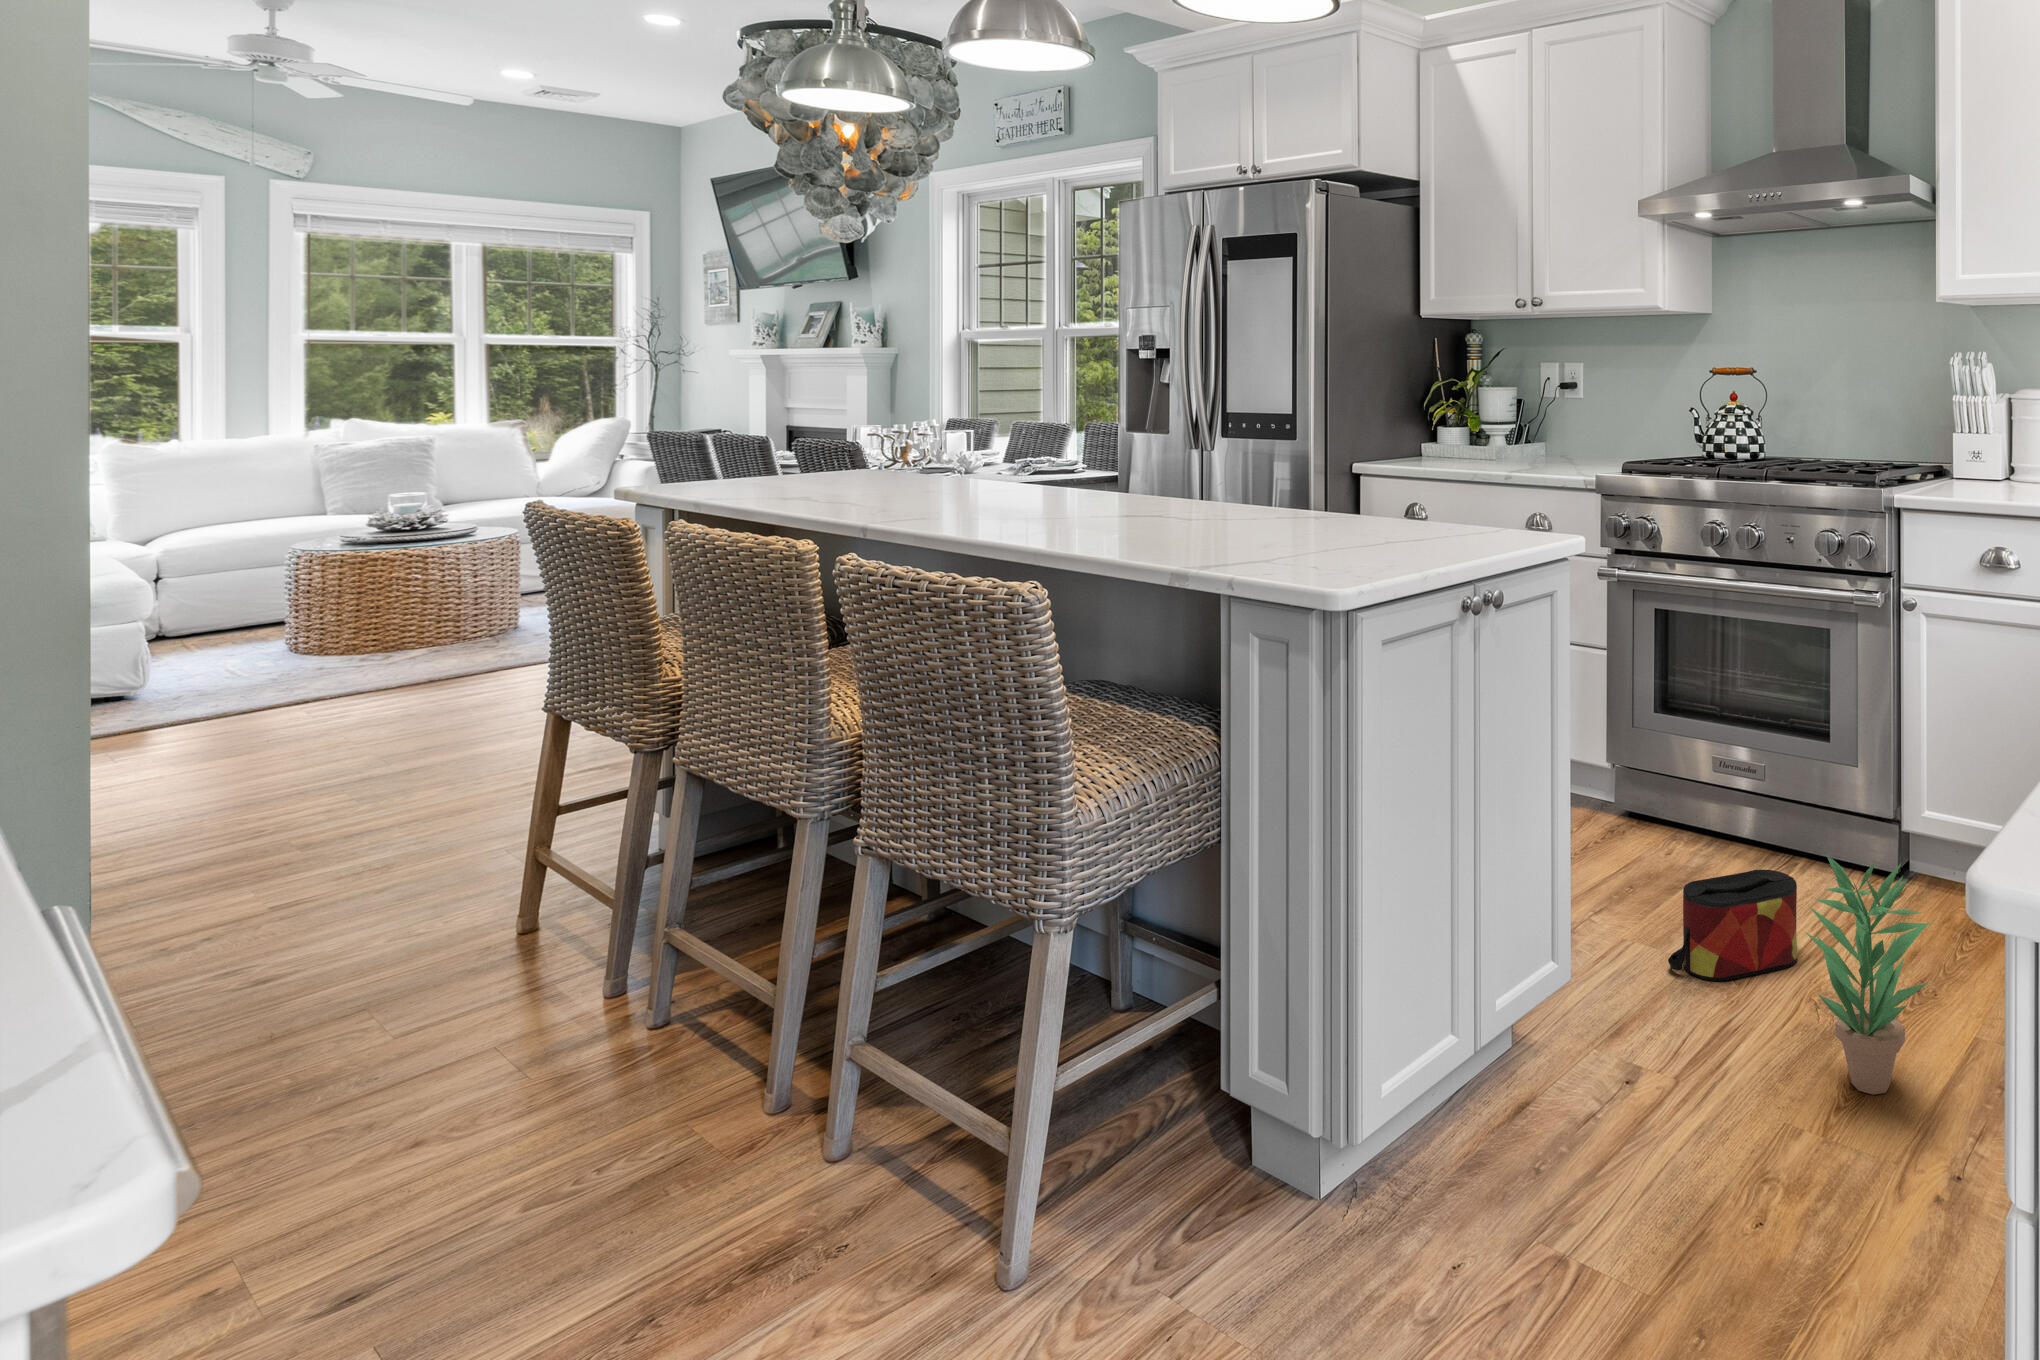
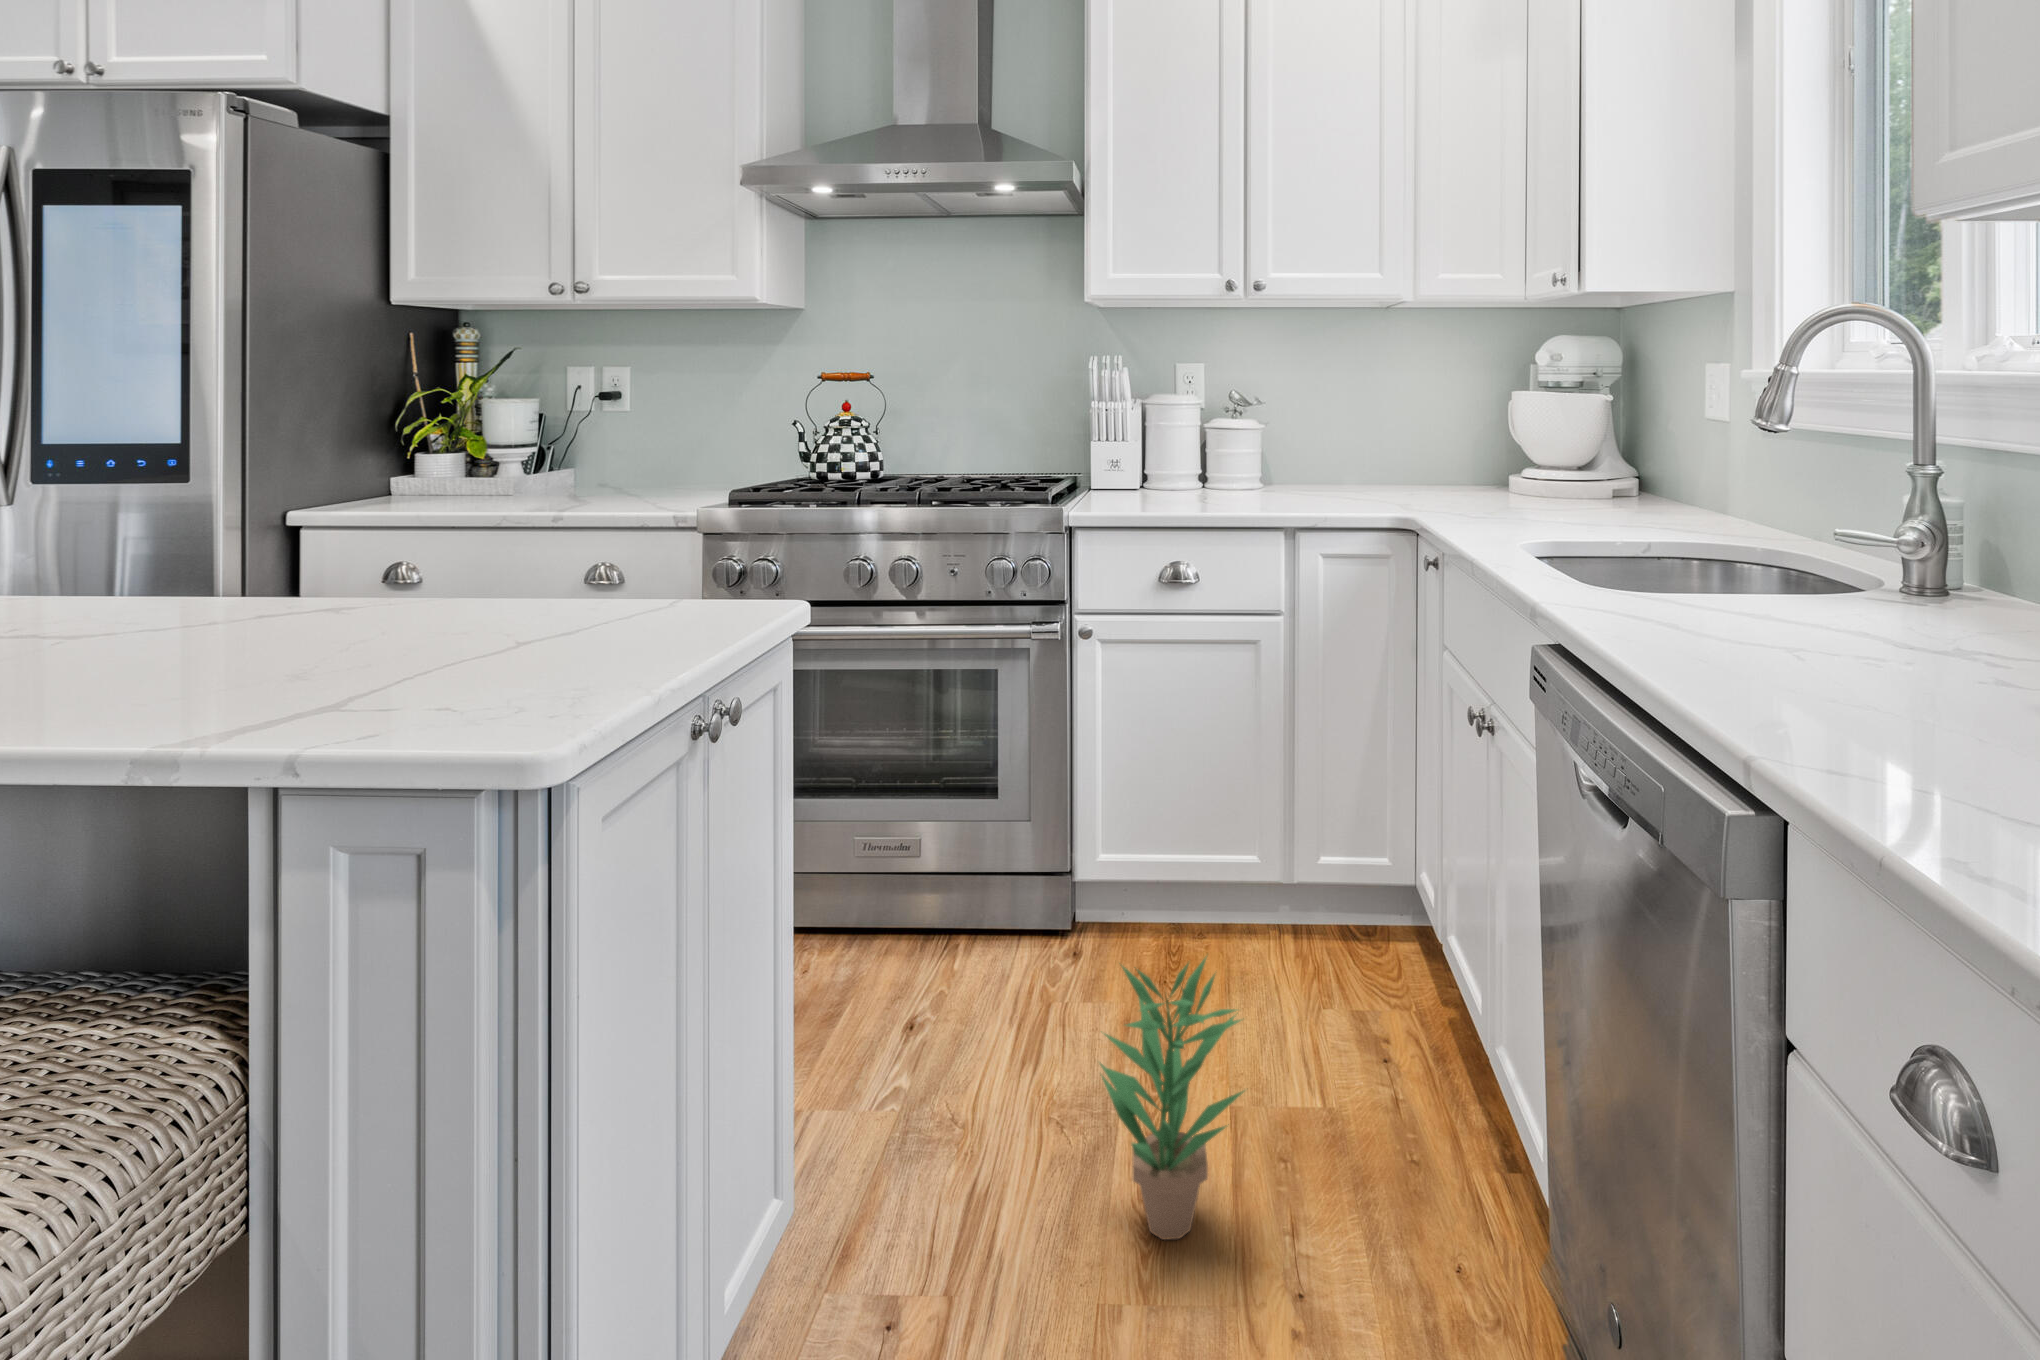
bag: present [1668,870,1797,981] -> none [871,976,1016,1143]

